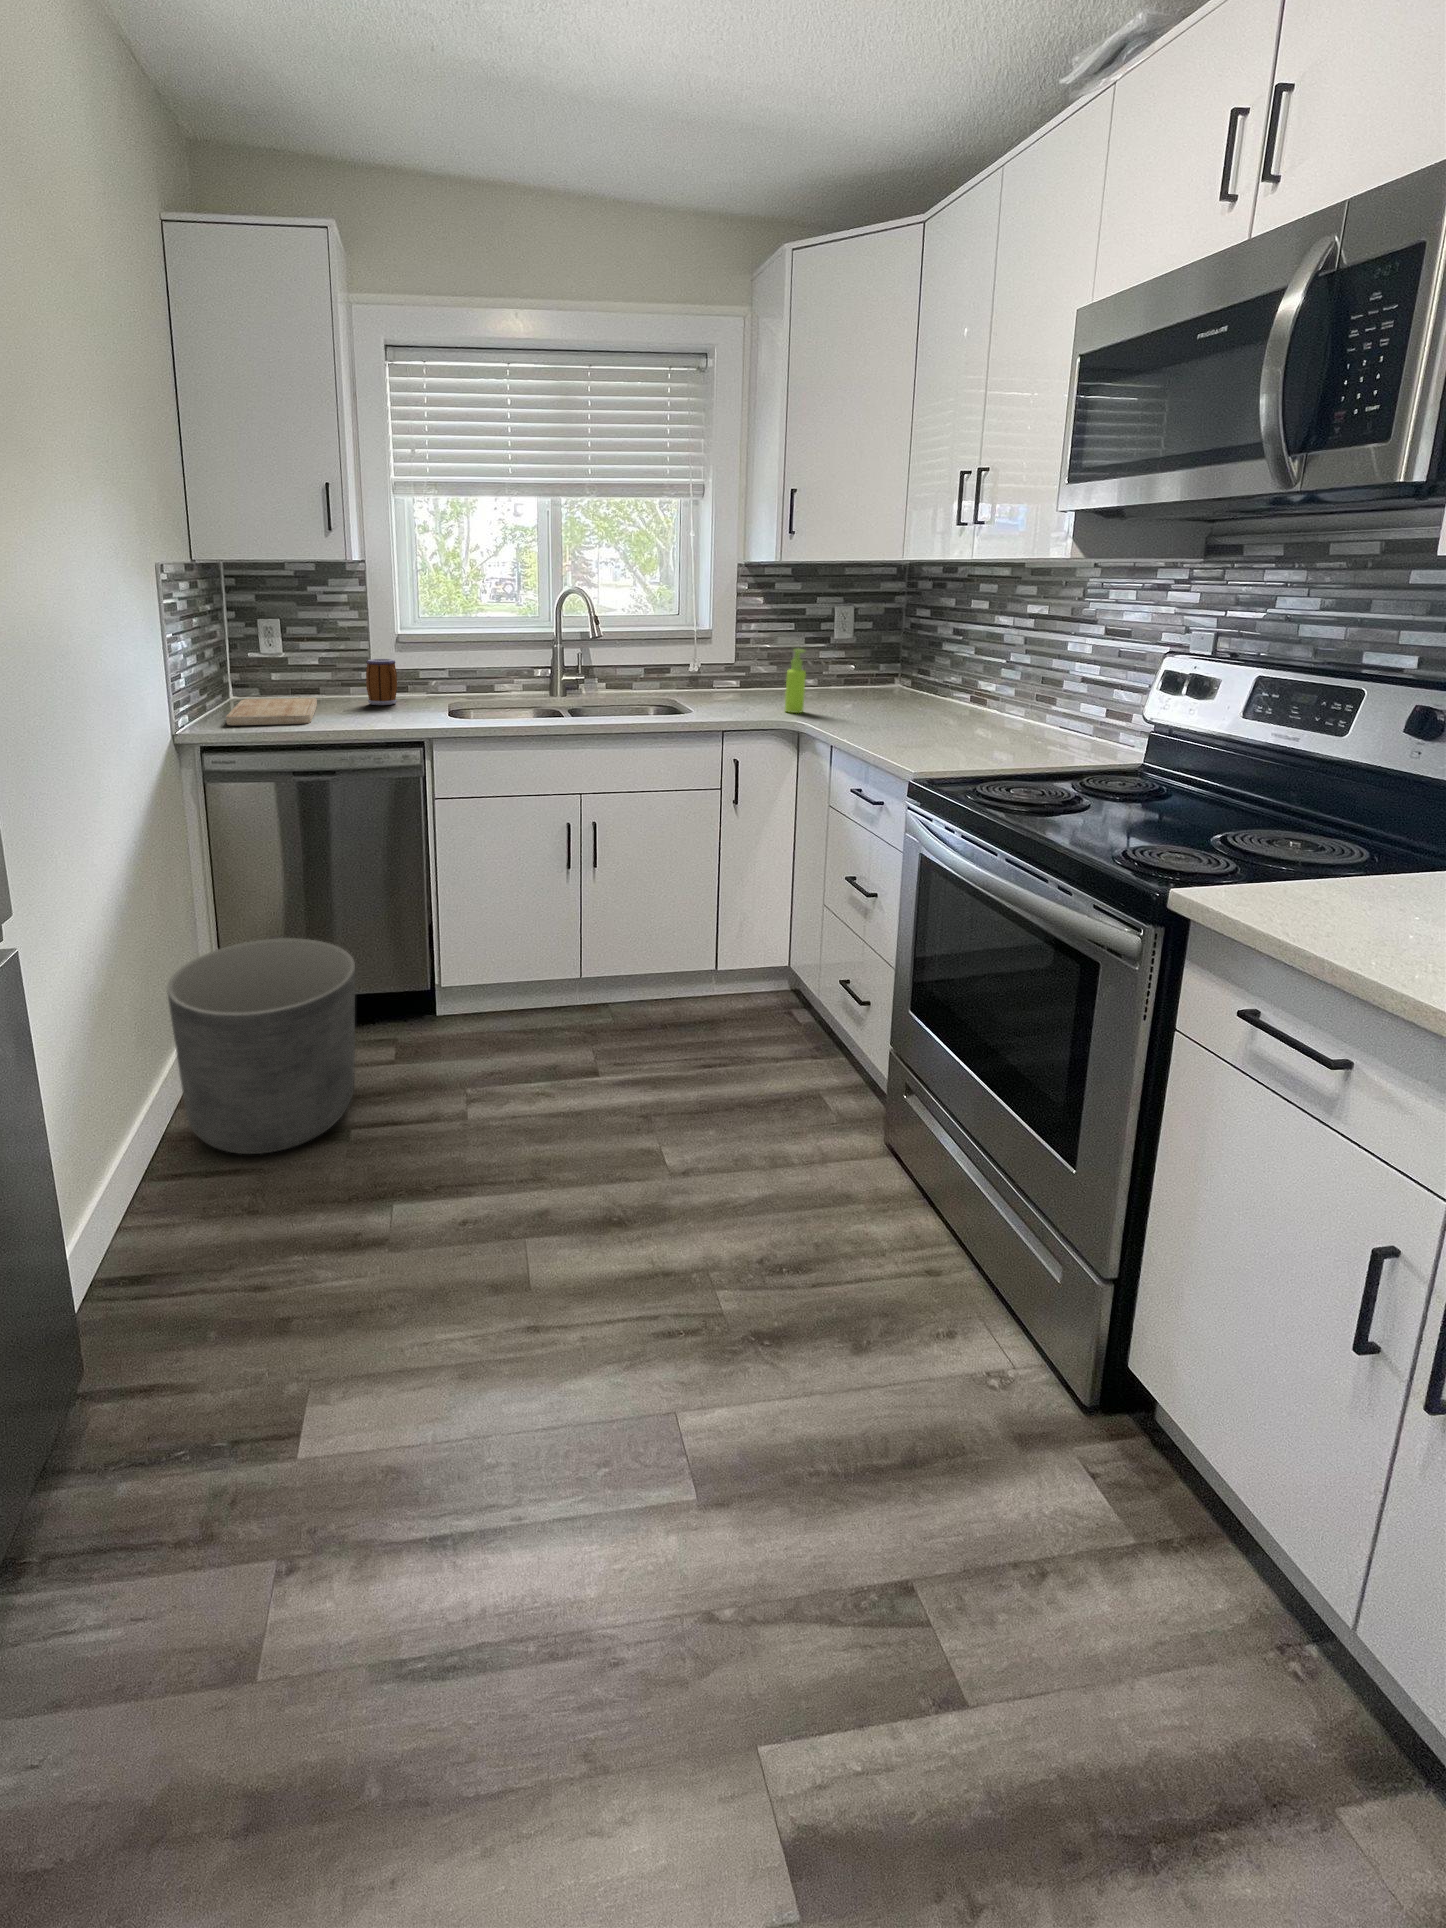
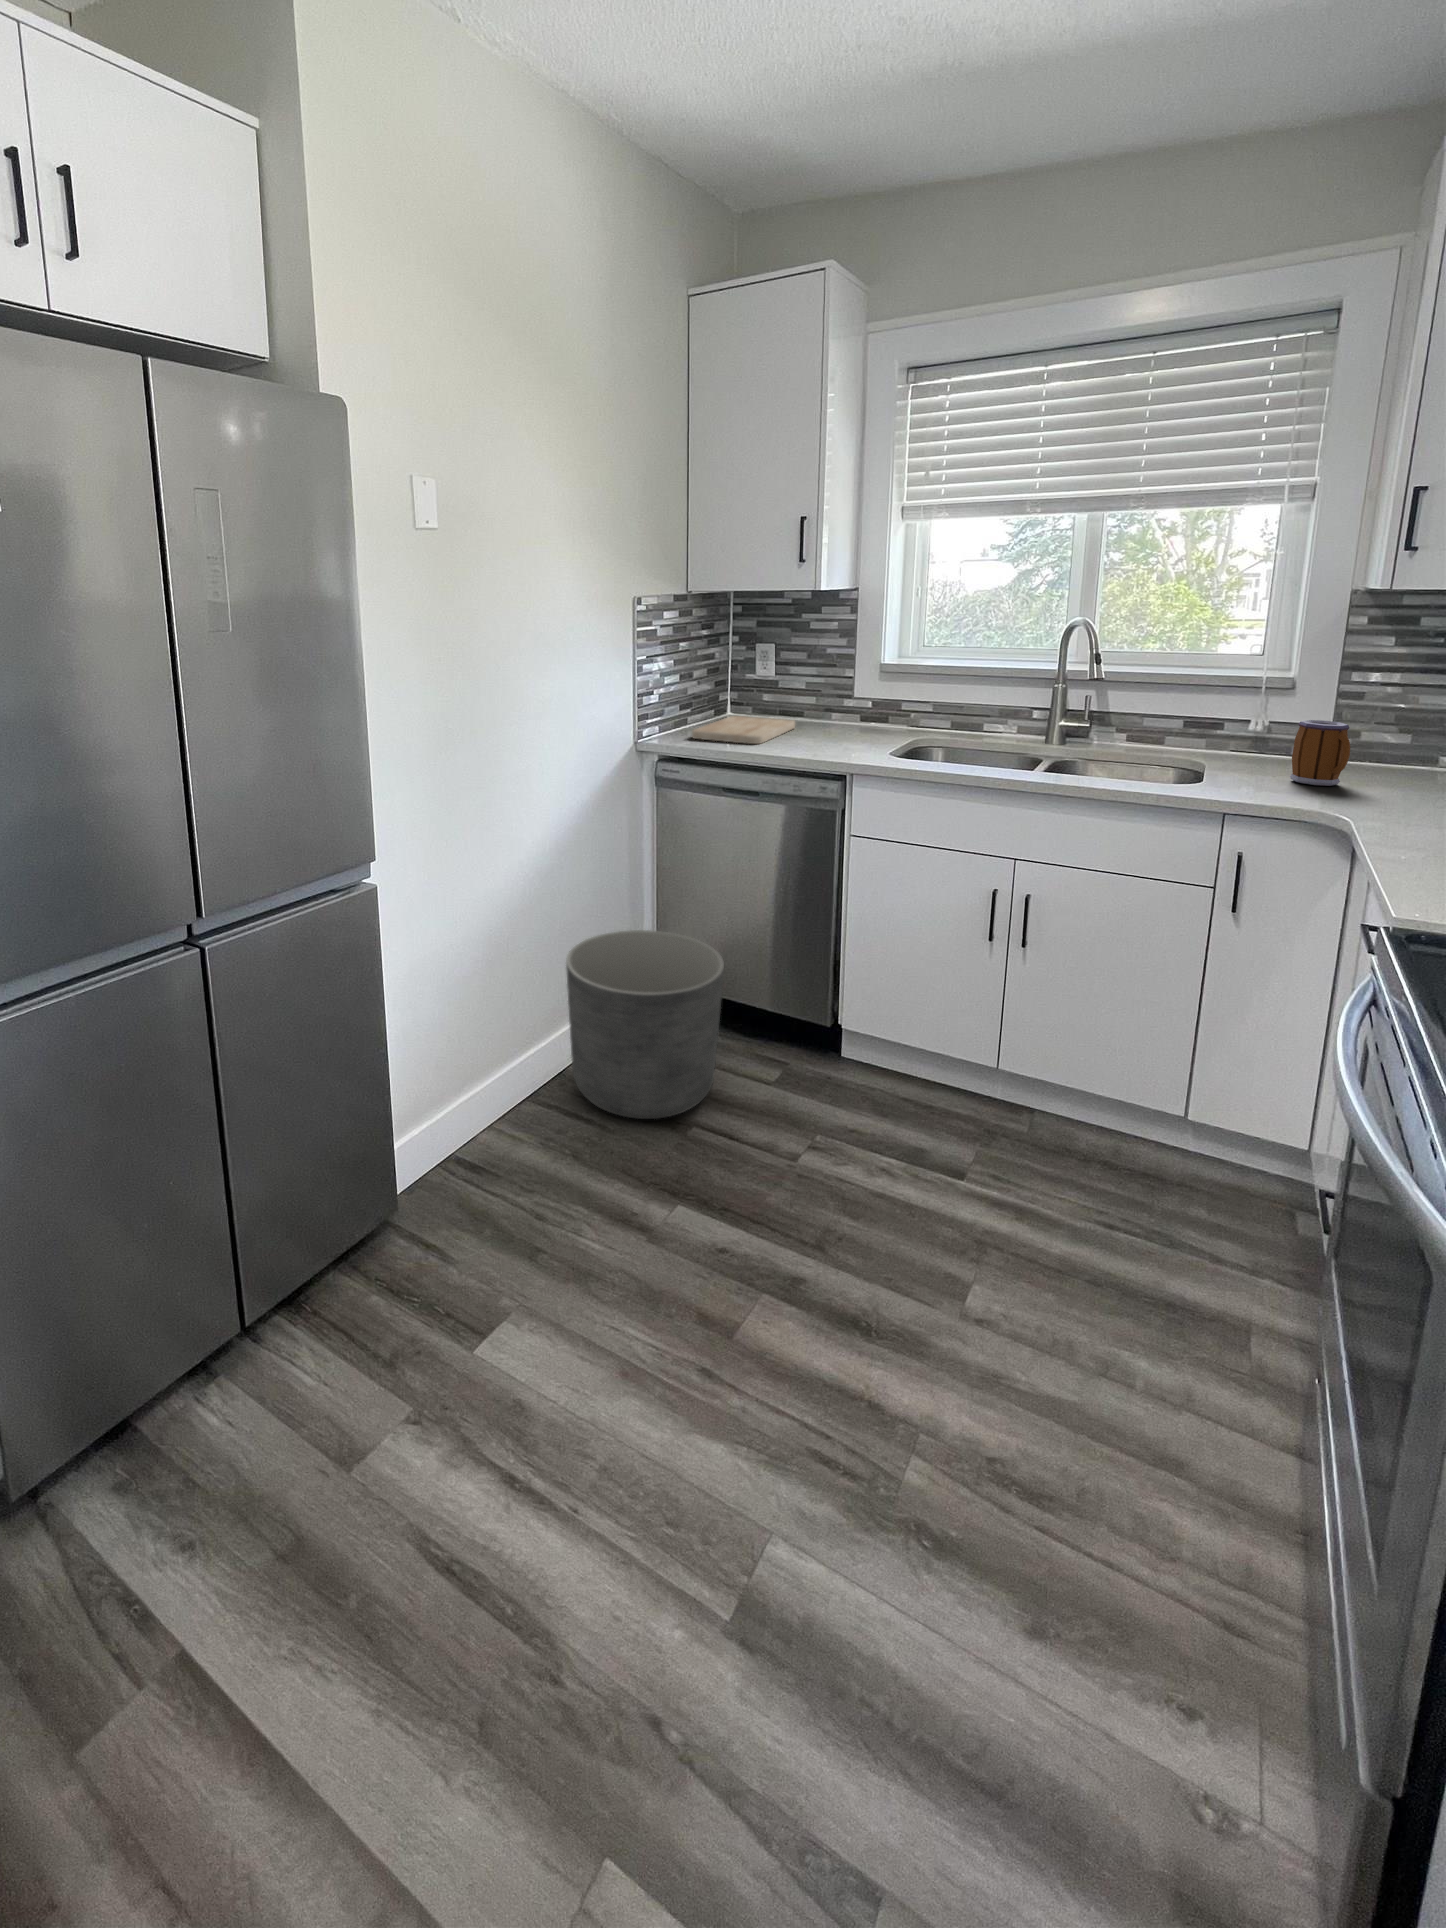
soap dispenser: present [785,649,806,713] -> none [1366,714,1411,806]
mug: present [366,659,397,705] -> present [1290,720,1350,786]

